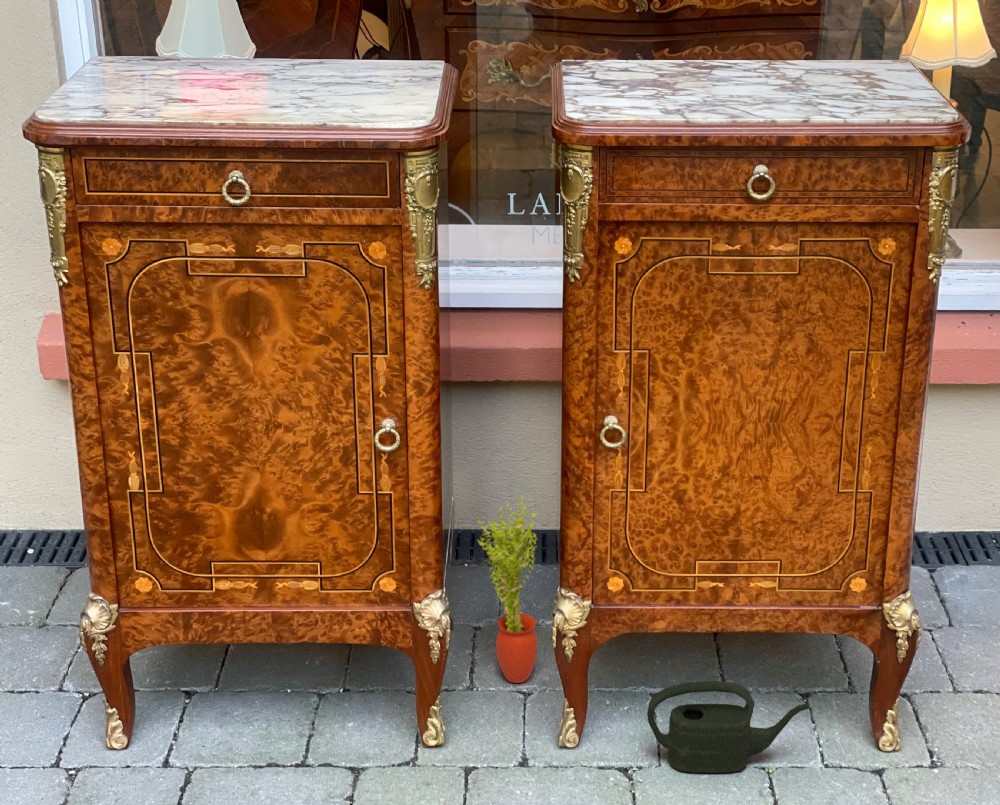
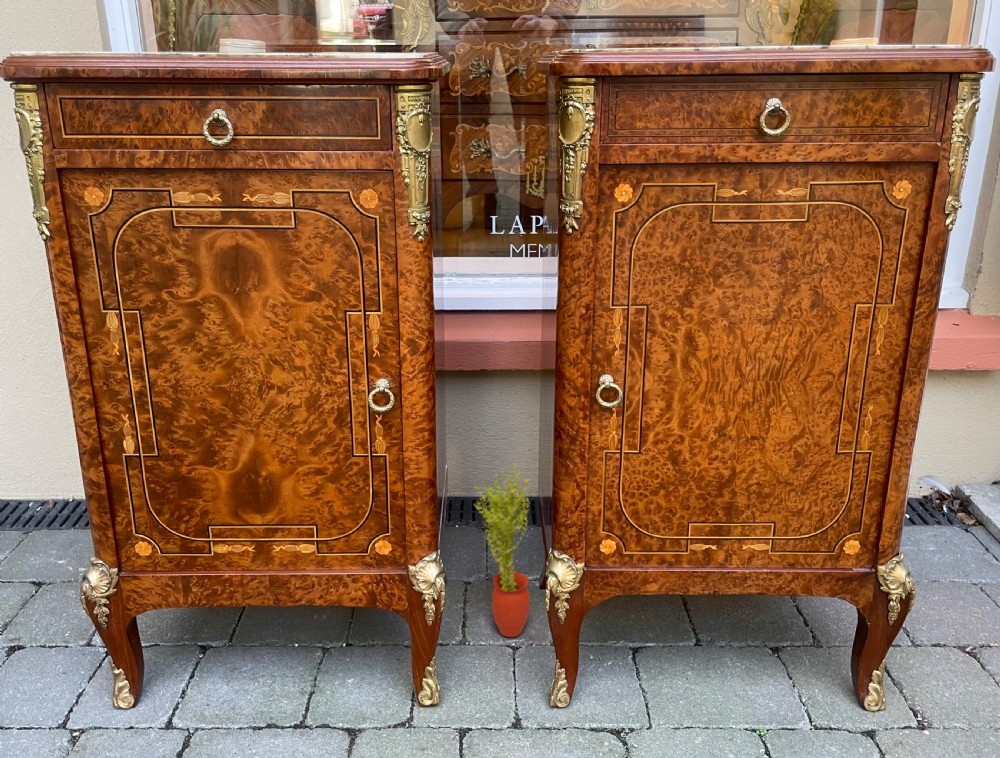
watering can: present [647,681,809,773] -> none [642,643,803,735]

